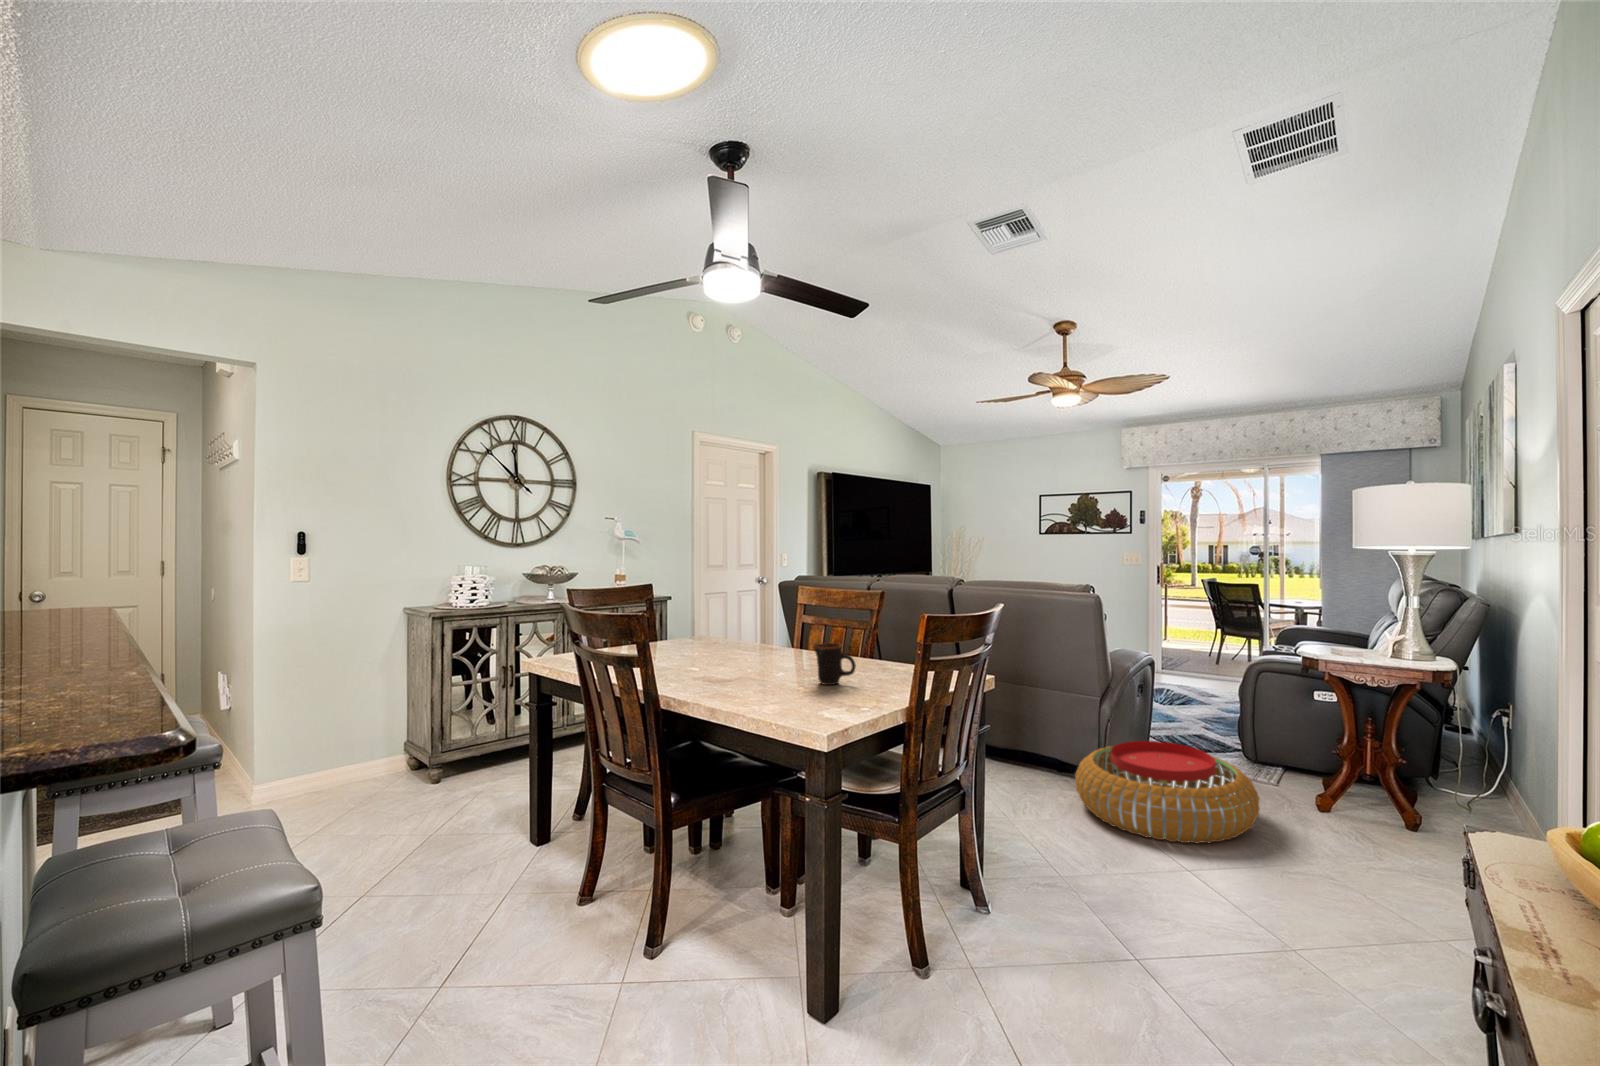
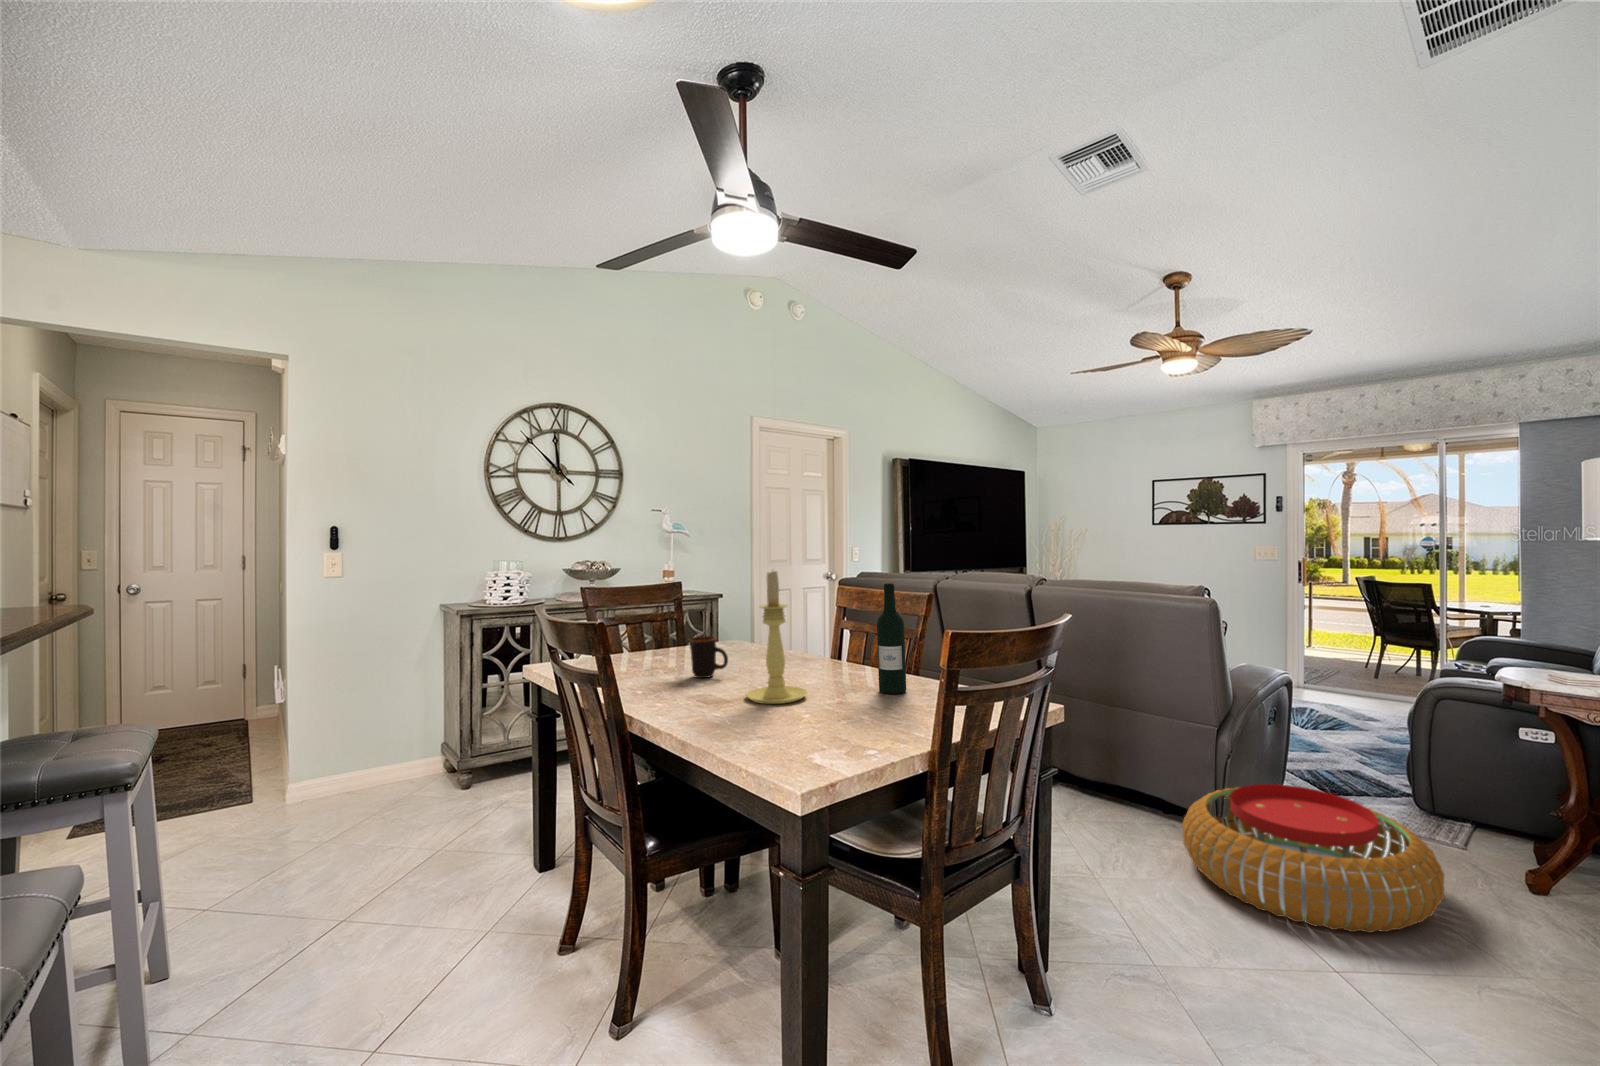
candle holder: none [747,570,798,680] -> present [746,571,807,704]
wine bottle: none [851,582,874,671] -> present [877,583,906,694]
mug: present [813,643,856,685] -> present [688,636,728,678]

